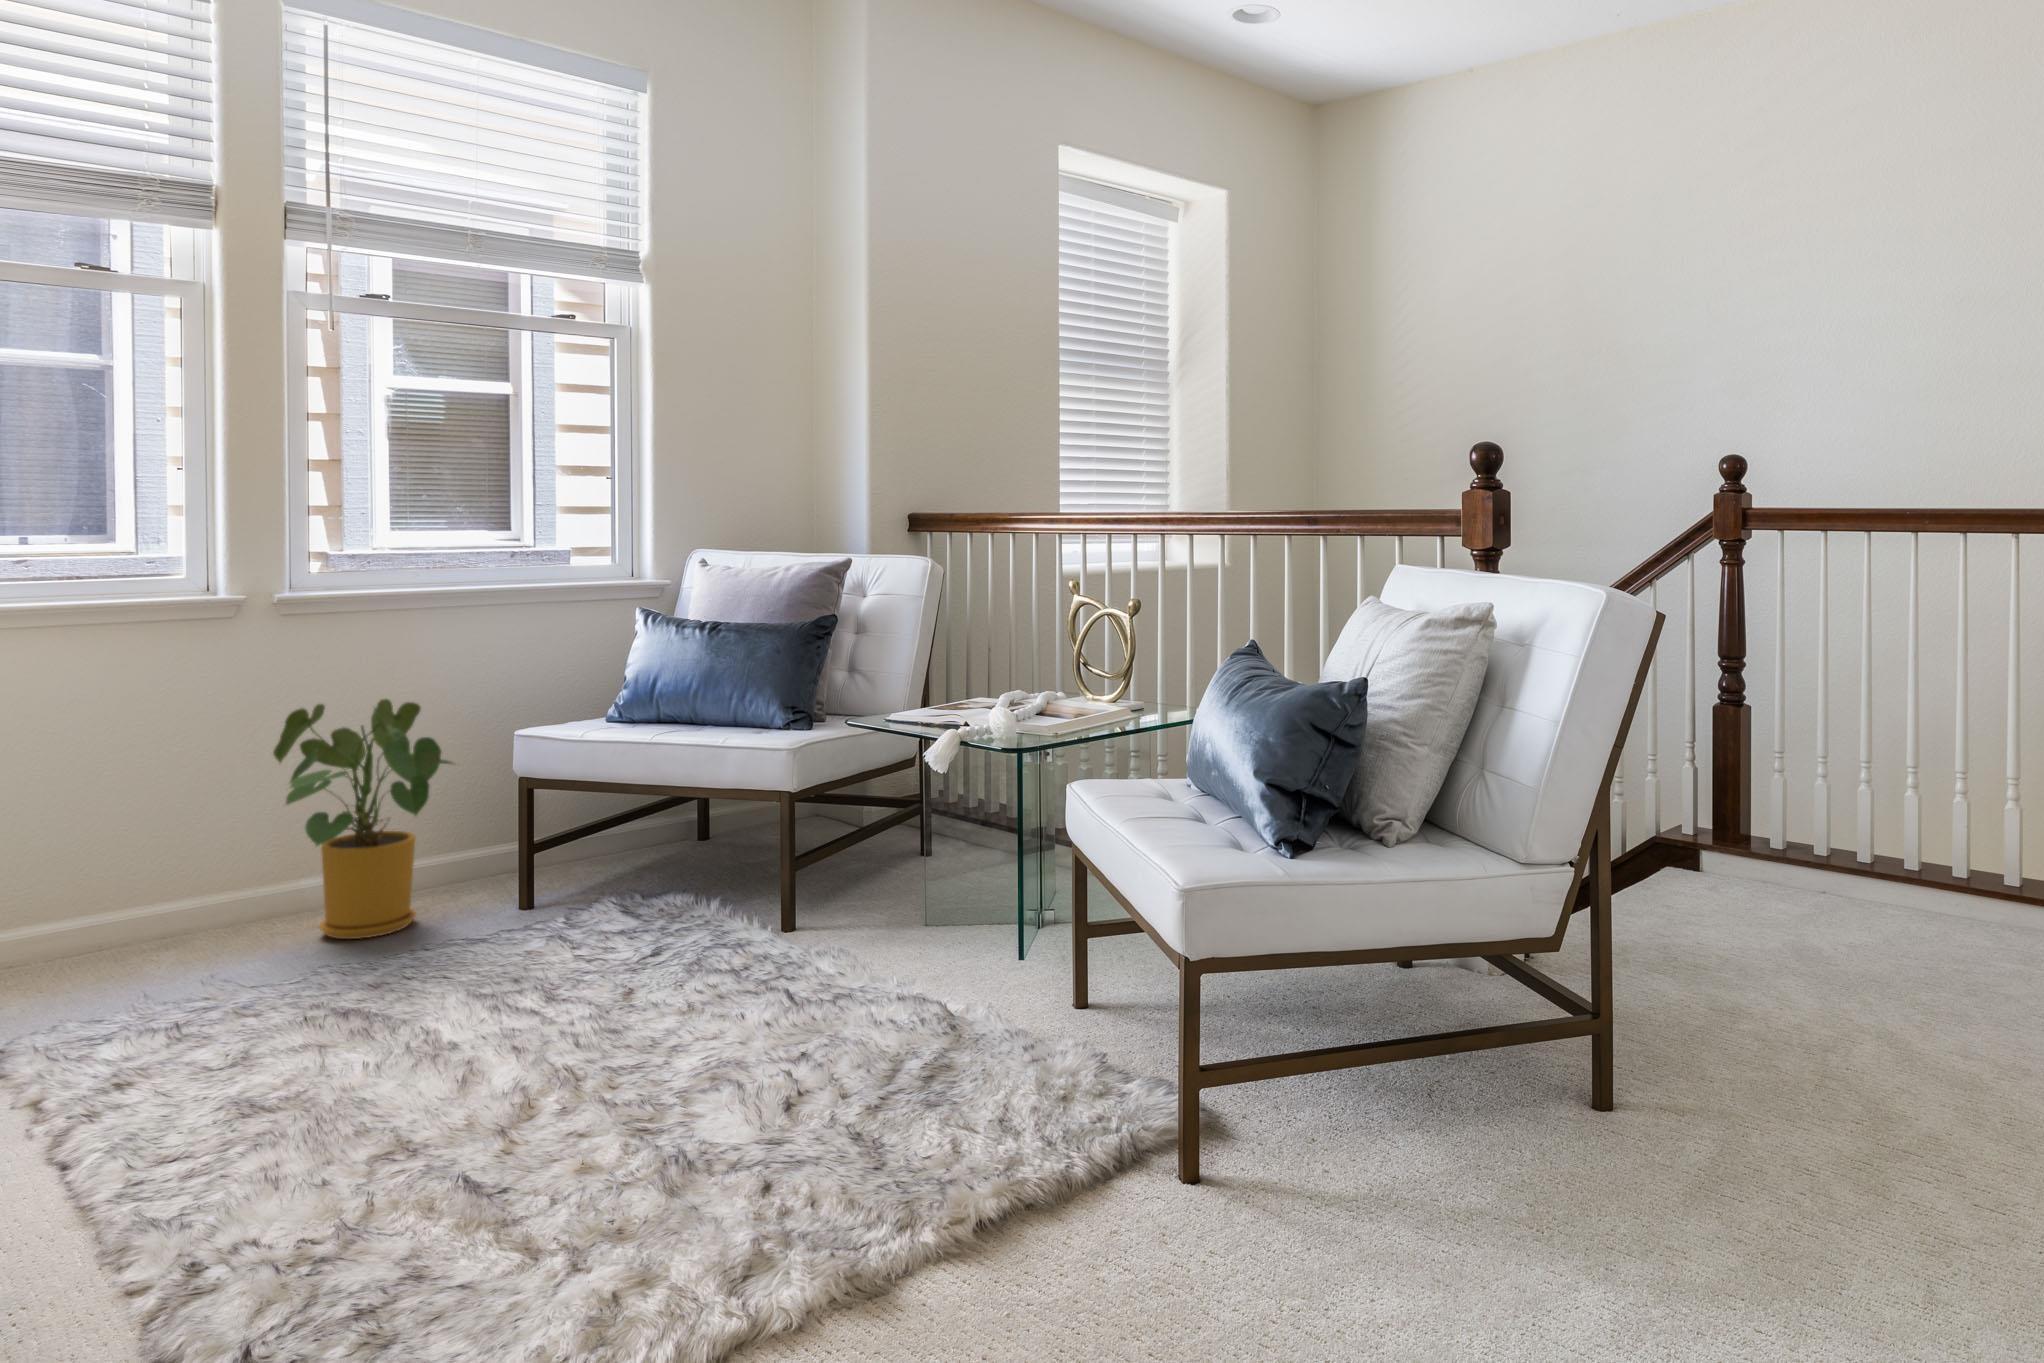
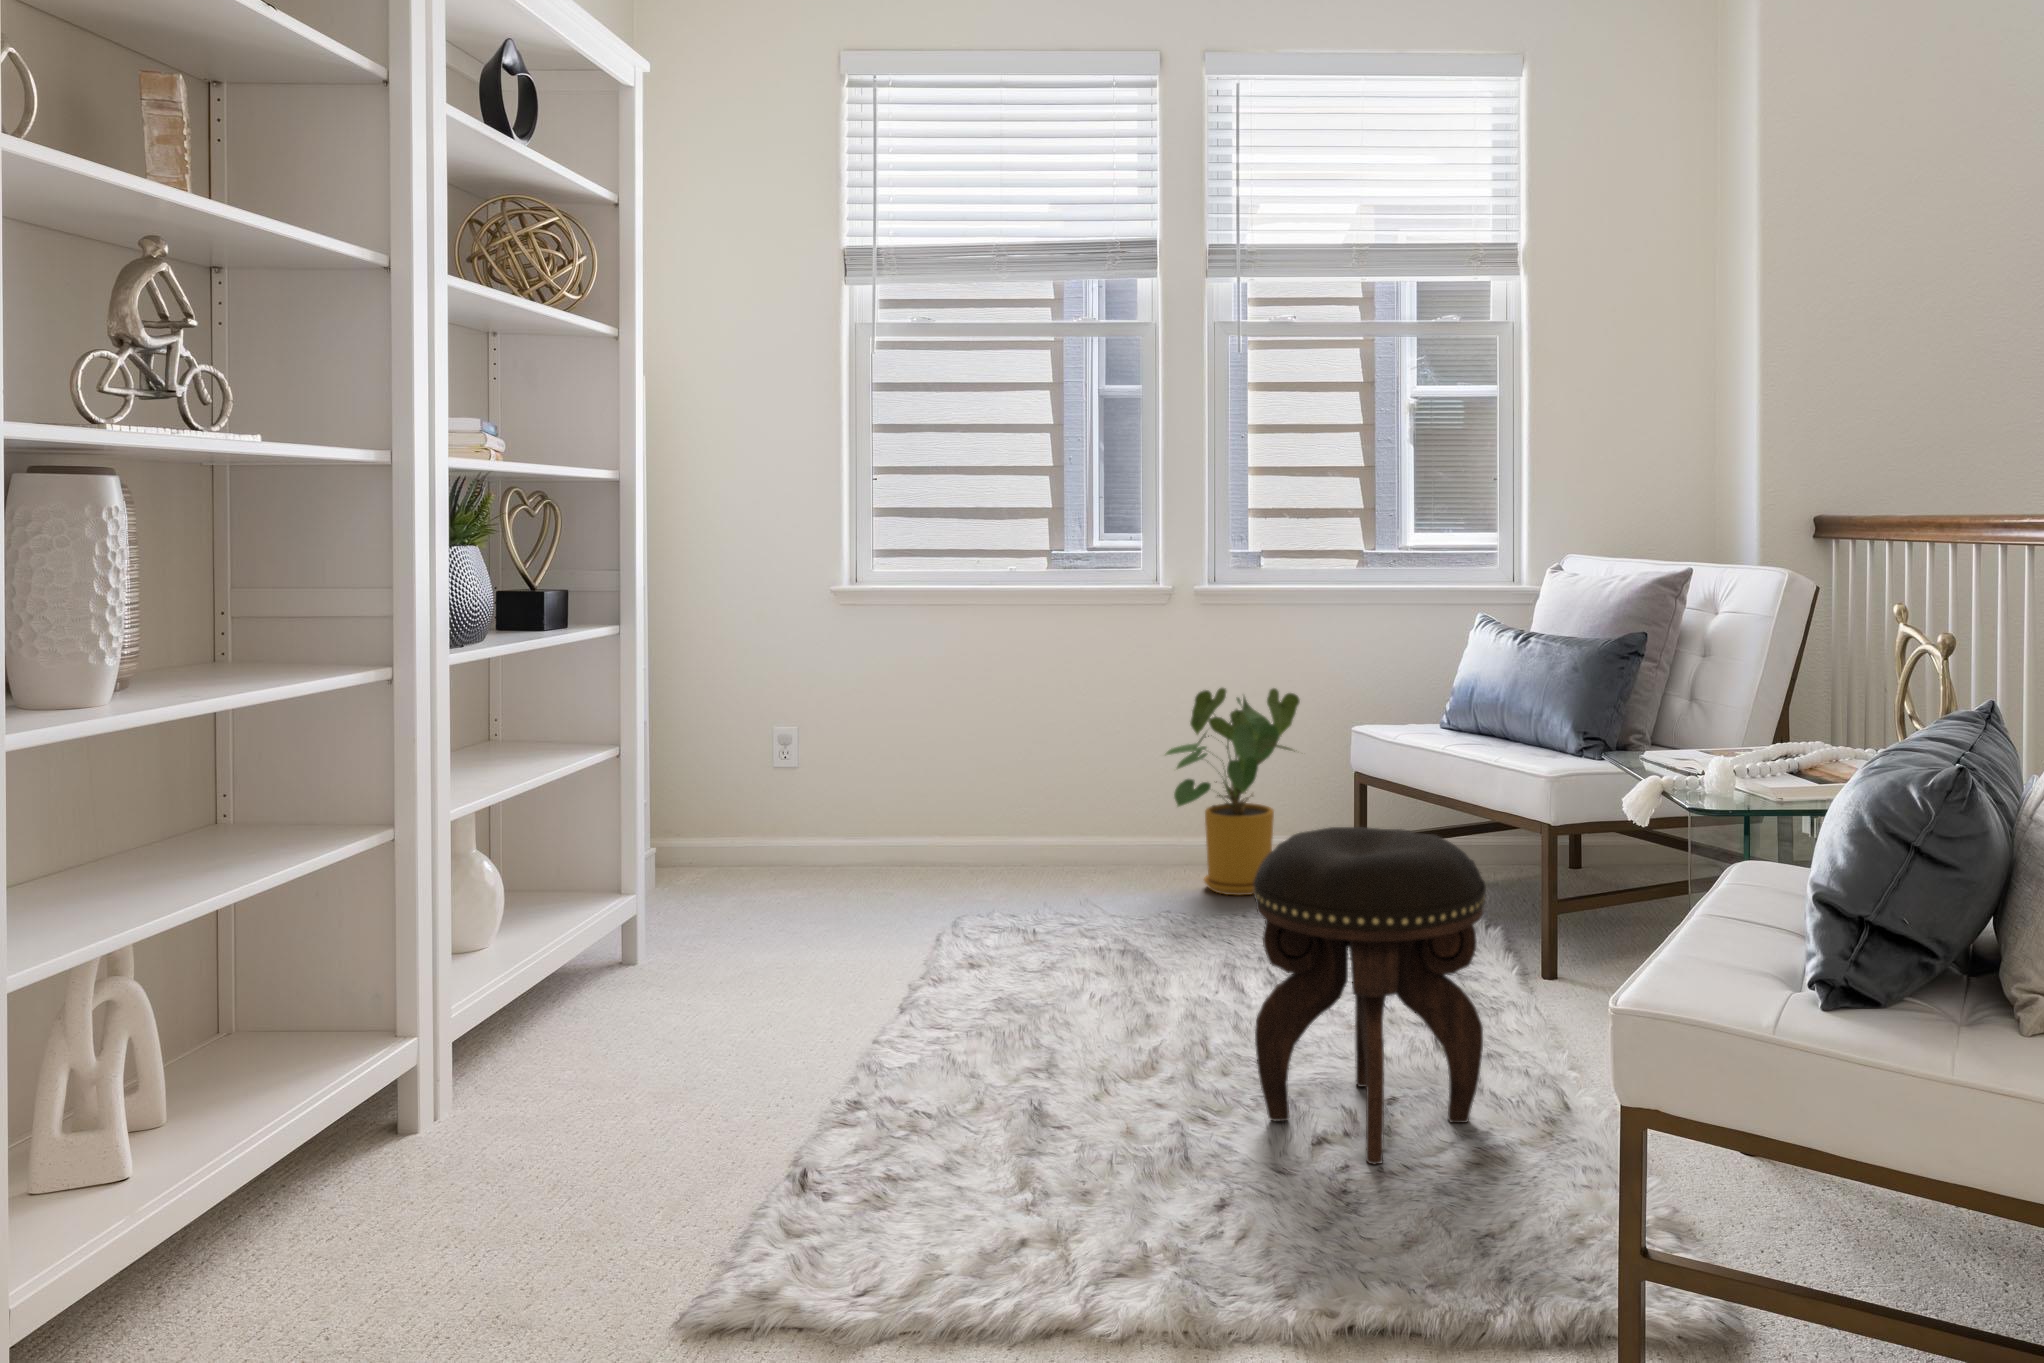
footstool: none [690,804,918,1108] -> present [1254,827,1486,1164]

